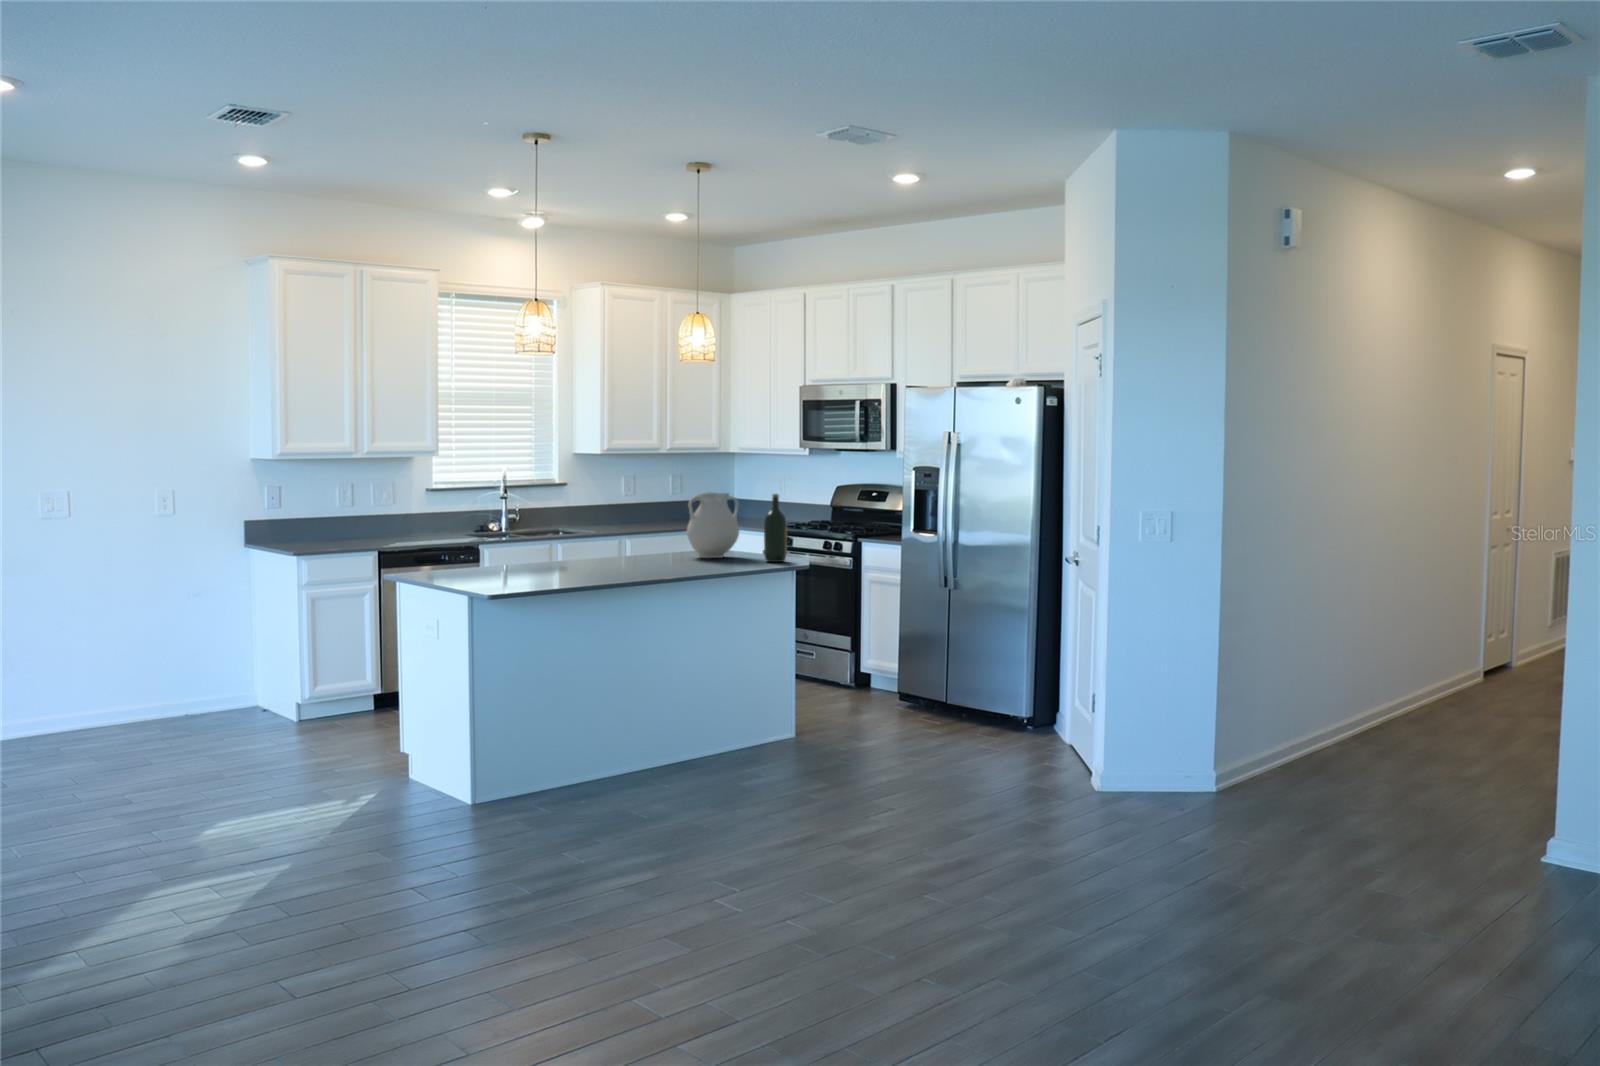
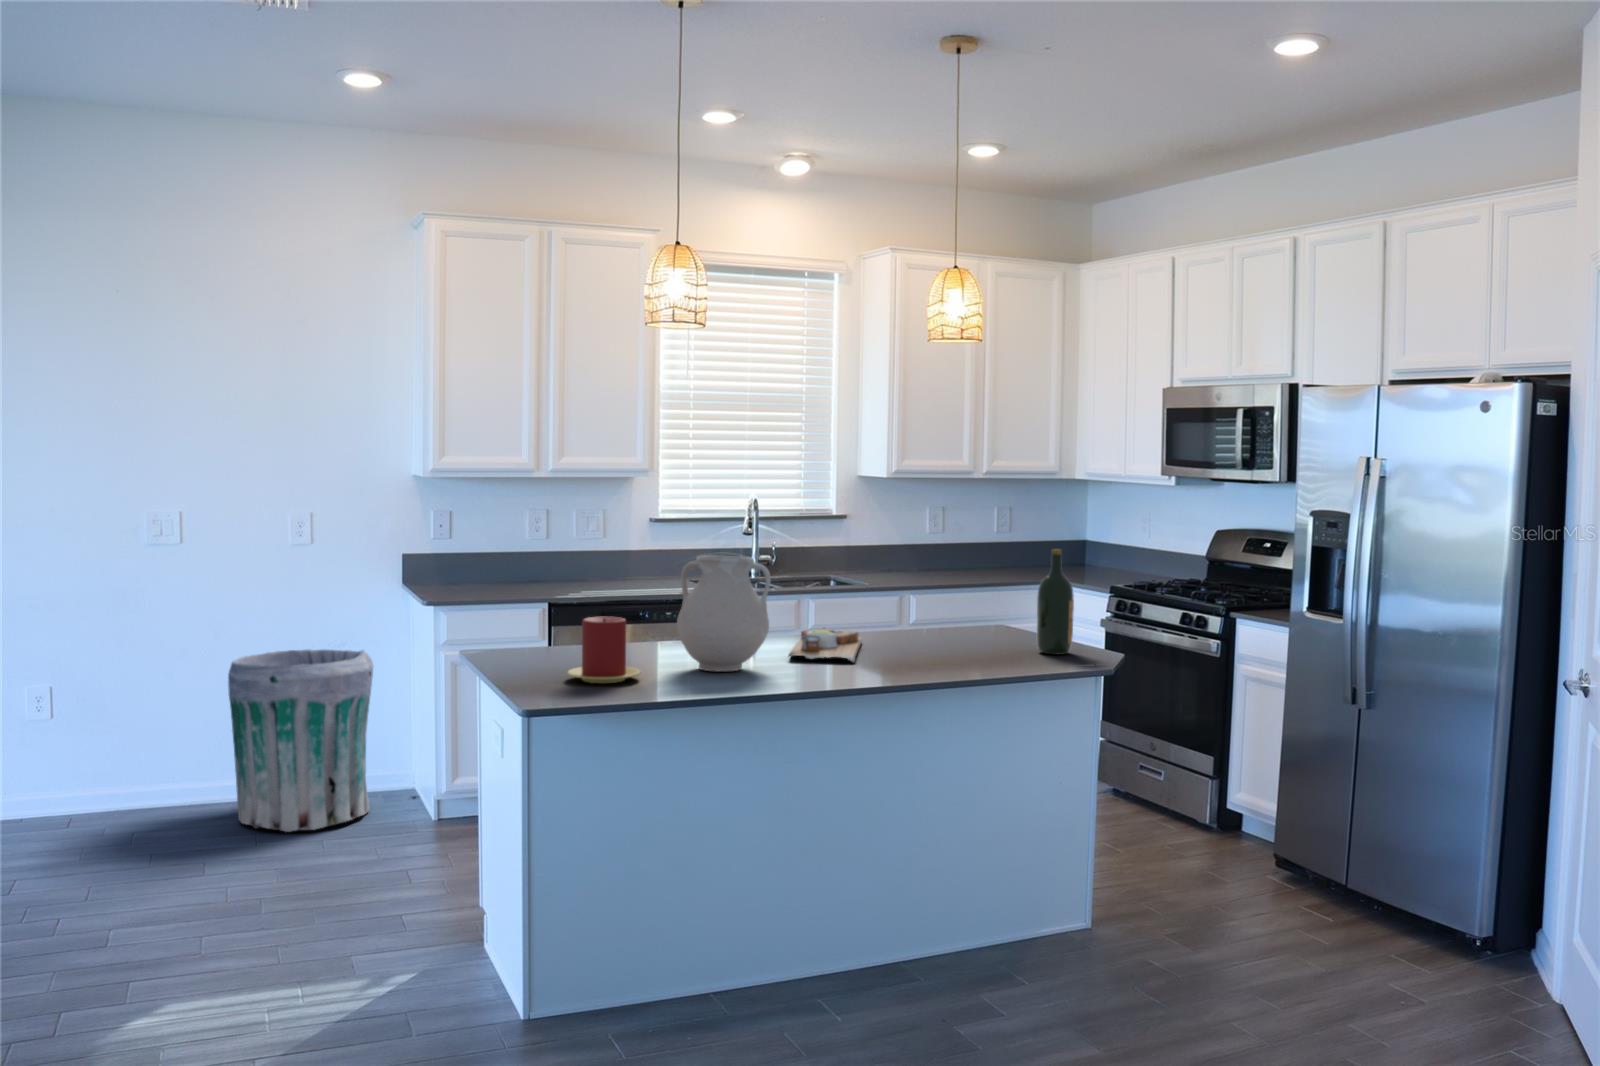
vase: present [687,492,739,558] -> present [677,555,771,671]
candle: none [484,545,535,589] -> present [567,617,640,683]
cutting board: none [605,554,660,572] -> present [789,628,862,663]
trash can: none [97,600,223,748] -> present [228,649,373,832]

